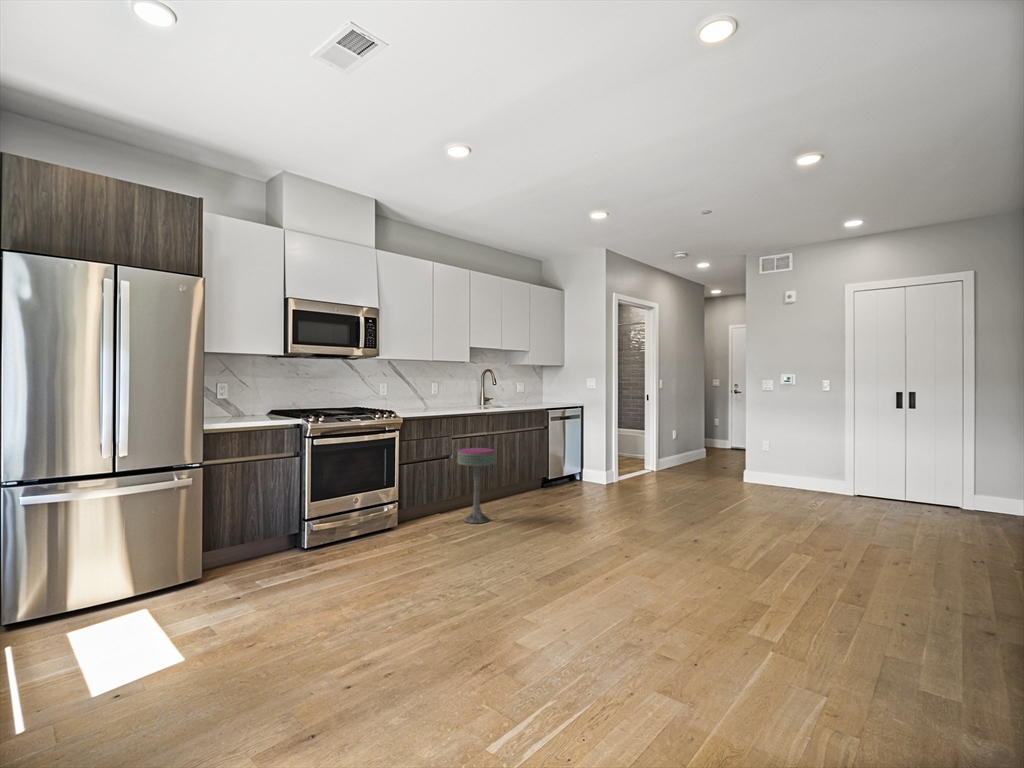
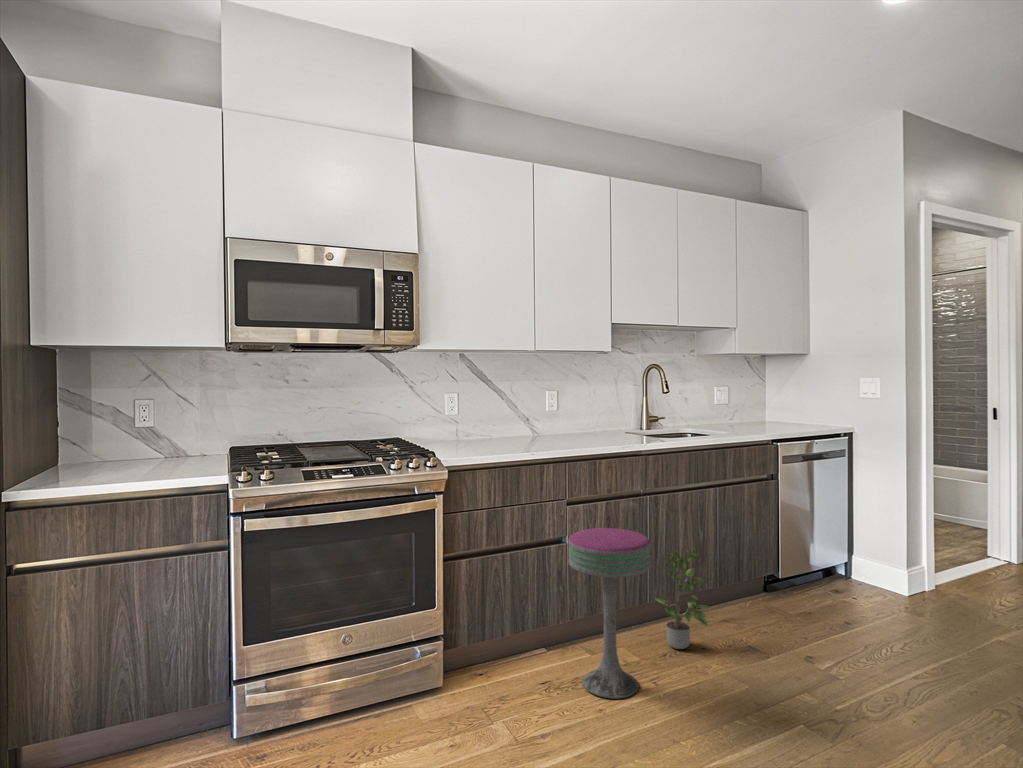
potted plant: none [493,458,519,508] -> present [655,548,709,649]

